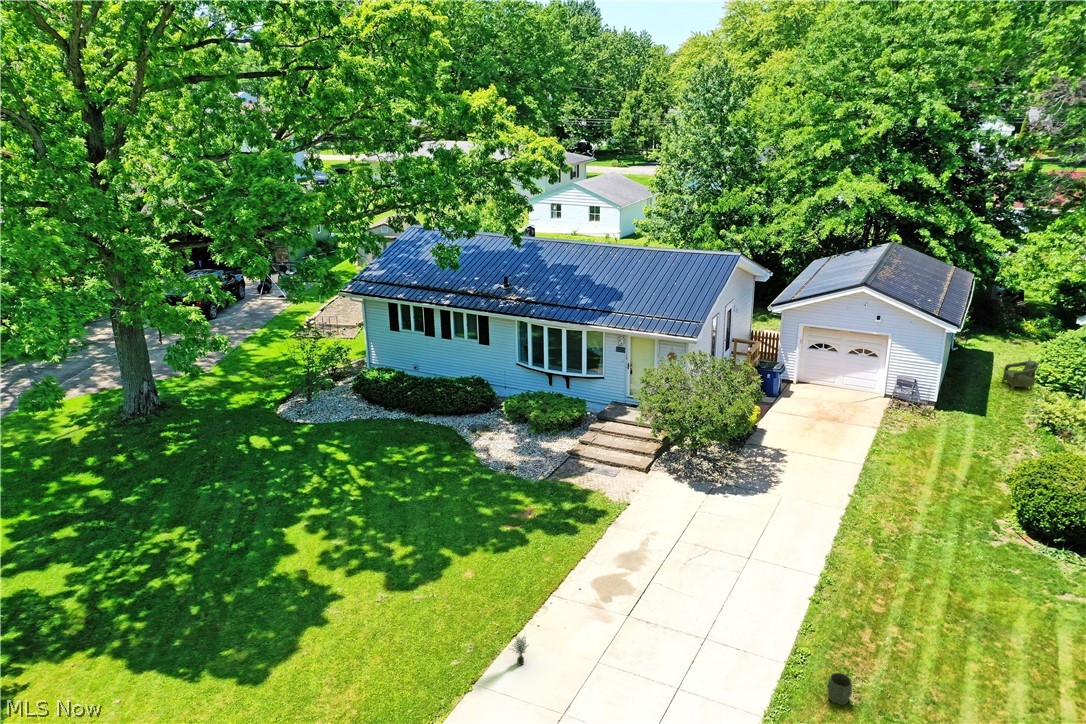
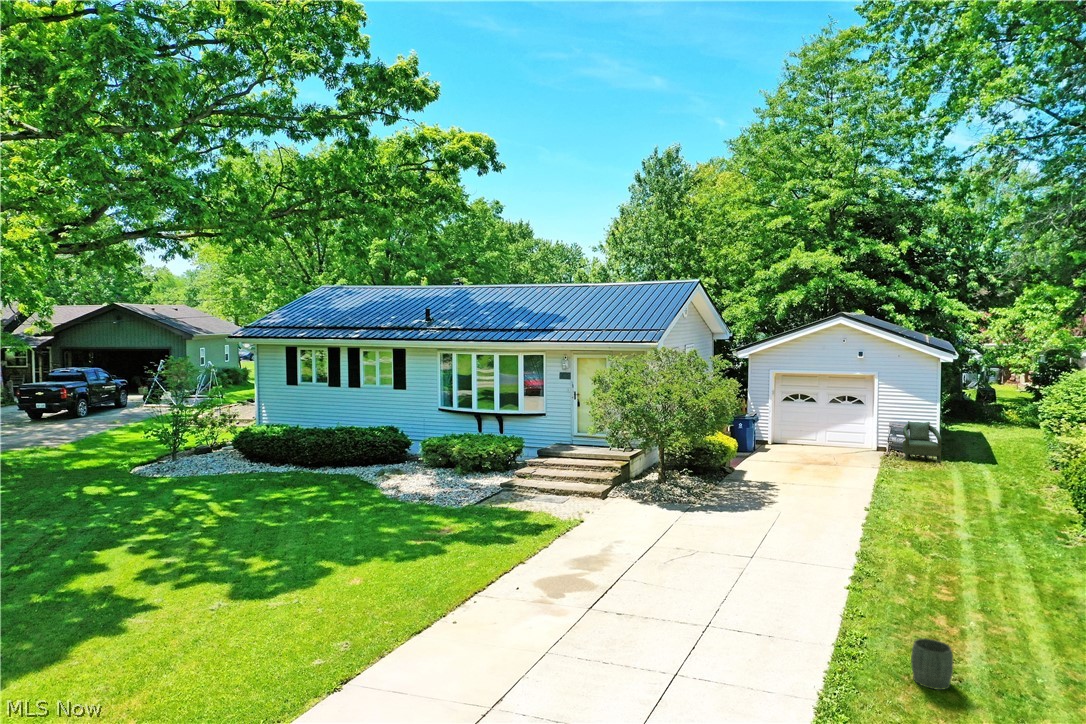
armchair: present [1002,359,1039,391] -> present [902,421,942,462]
potted plant: present [514,637,527,666] -> none [376,602,417,659]

